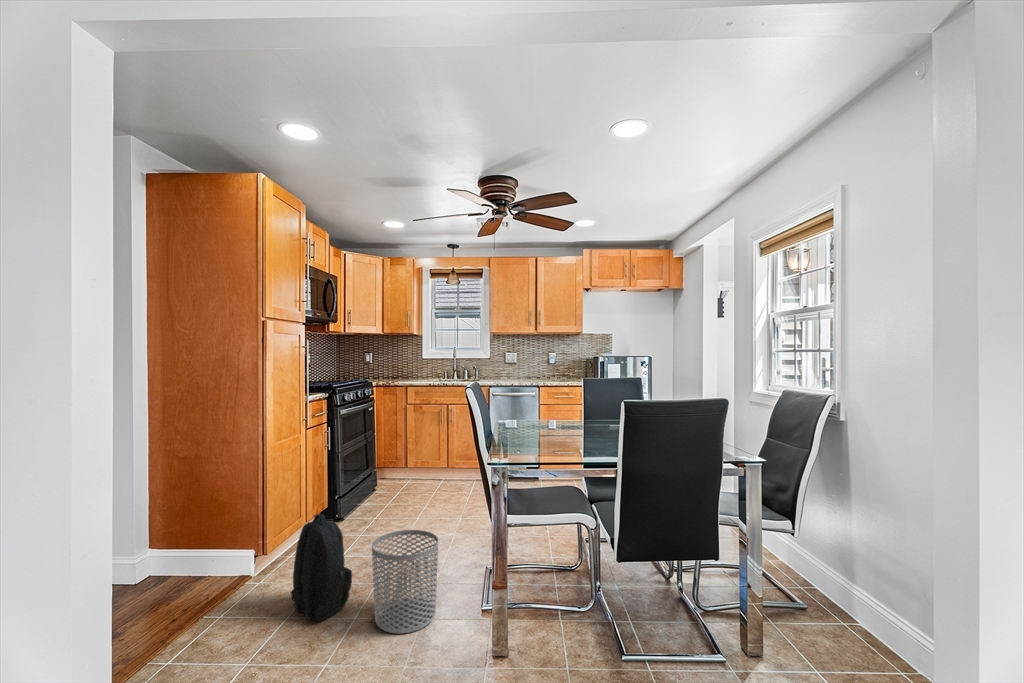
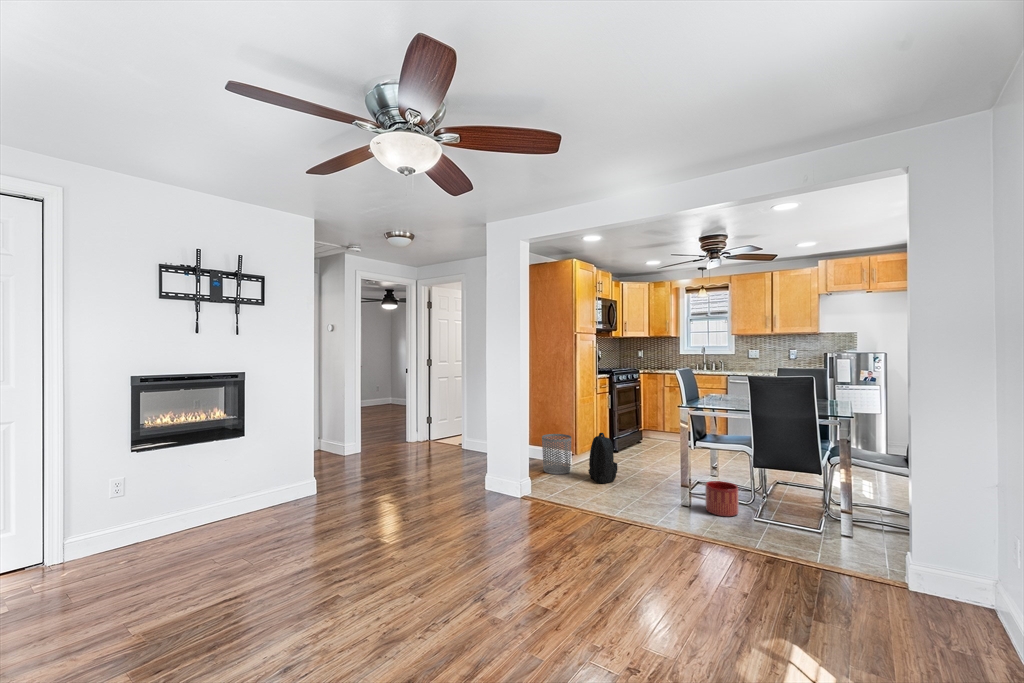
waste bin: present [372,530,438,634] -> present [542,434,571,474]
planter: none [530,584,585,661] -> present [705,481,739,517]

